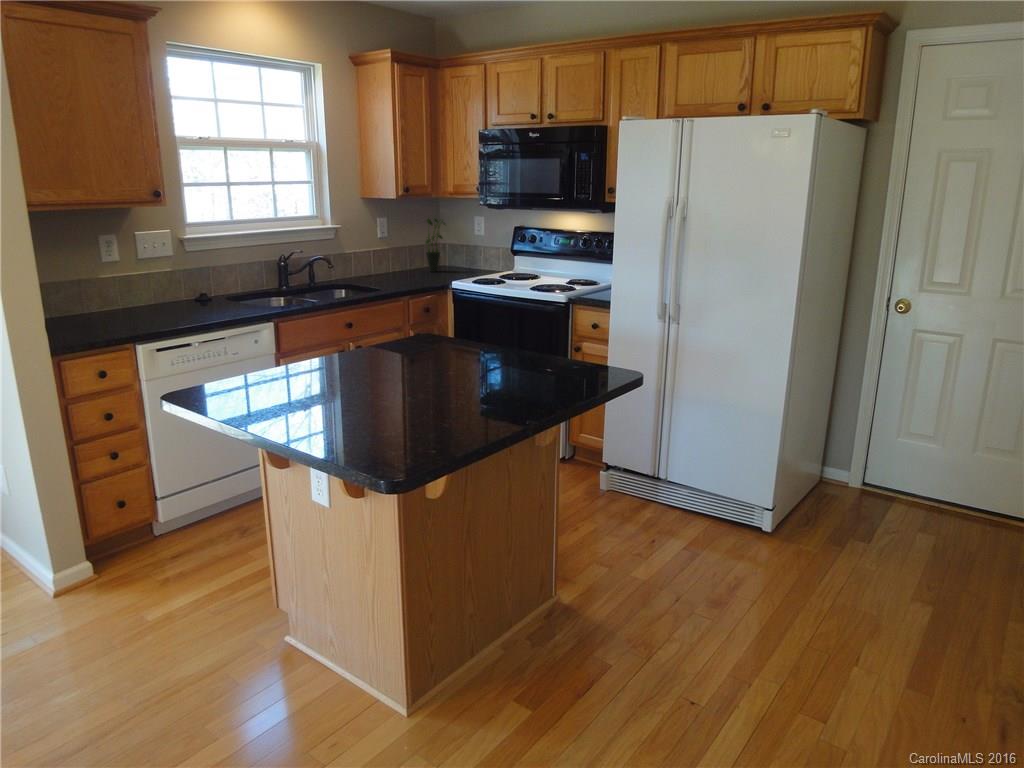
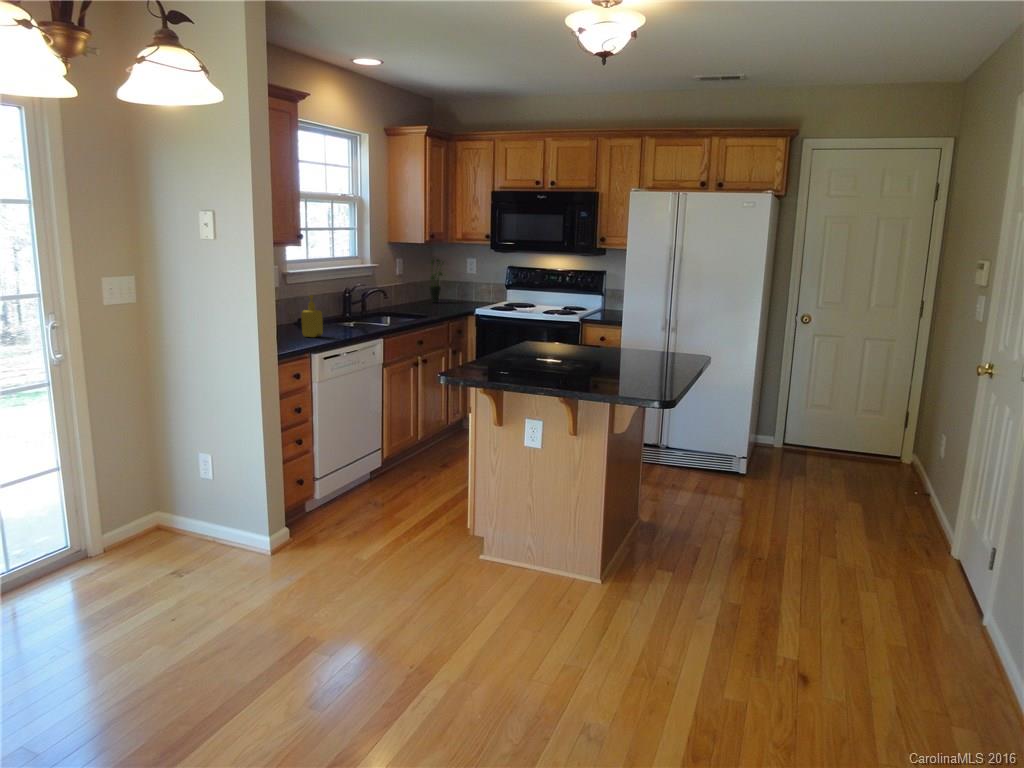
soap dispenser: none [160,266,187,320] -> present [301,295,323,337]

